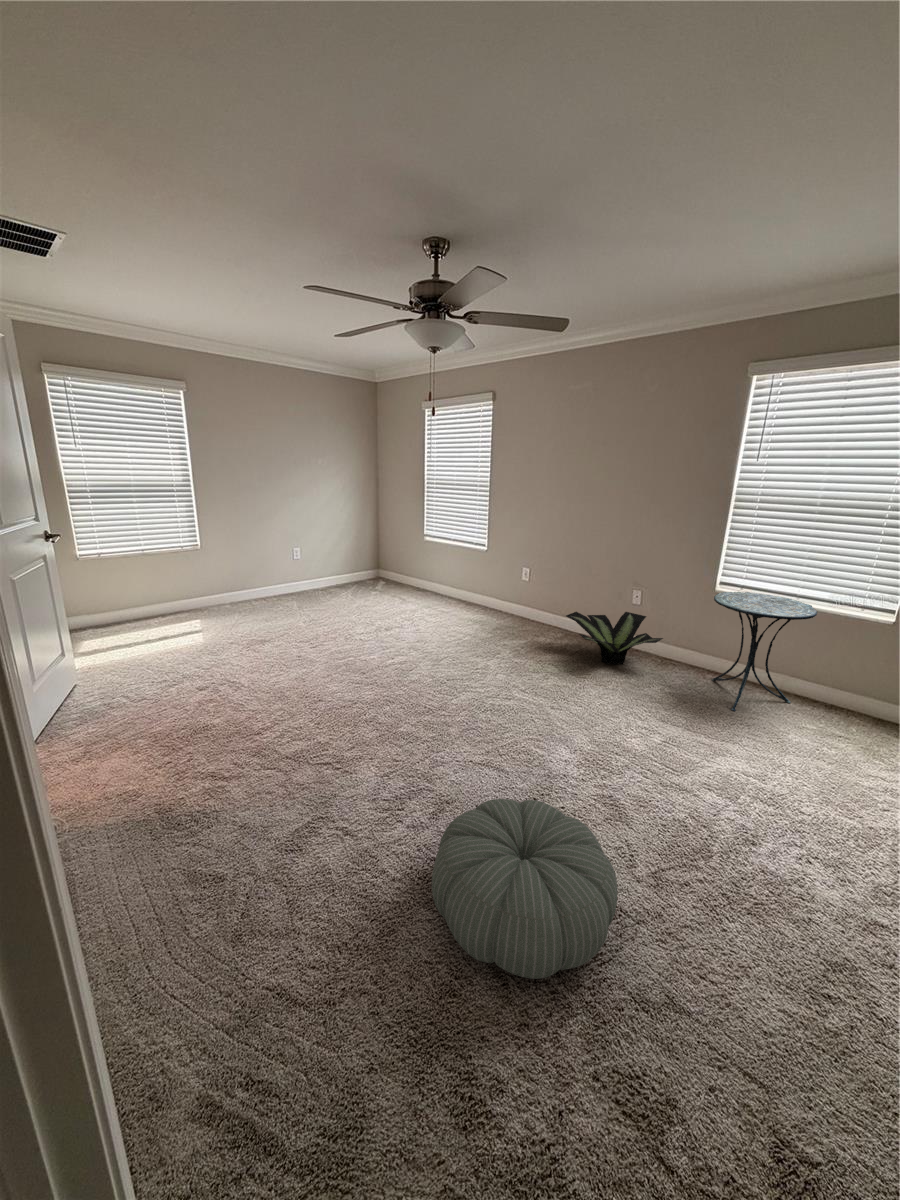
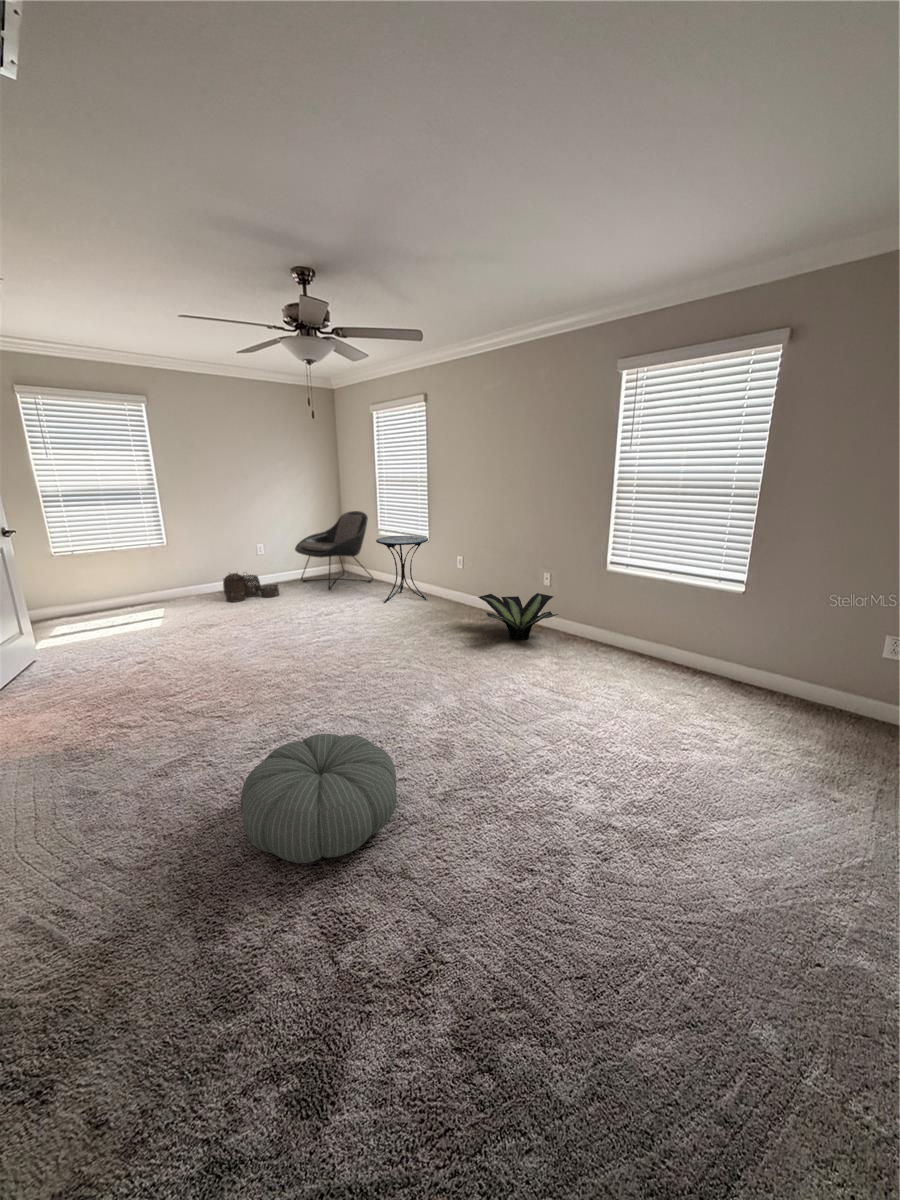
lounge chair: none [334,512,418,599] -> present [295,511,373,590]
woven basket: none [258,577,322,612] -> present [223,573,279,602]
side table: present [711,592,817,711] -> present [376,535,428,603]

